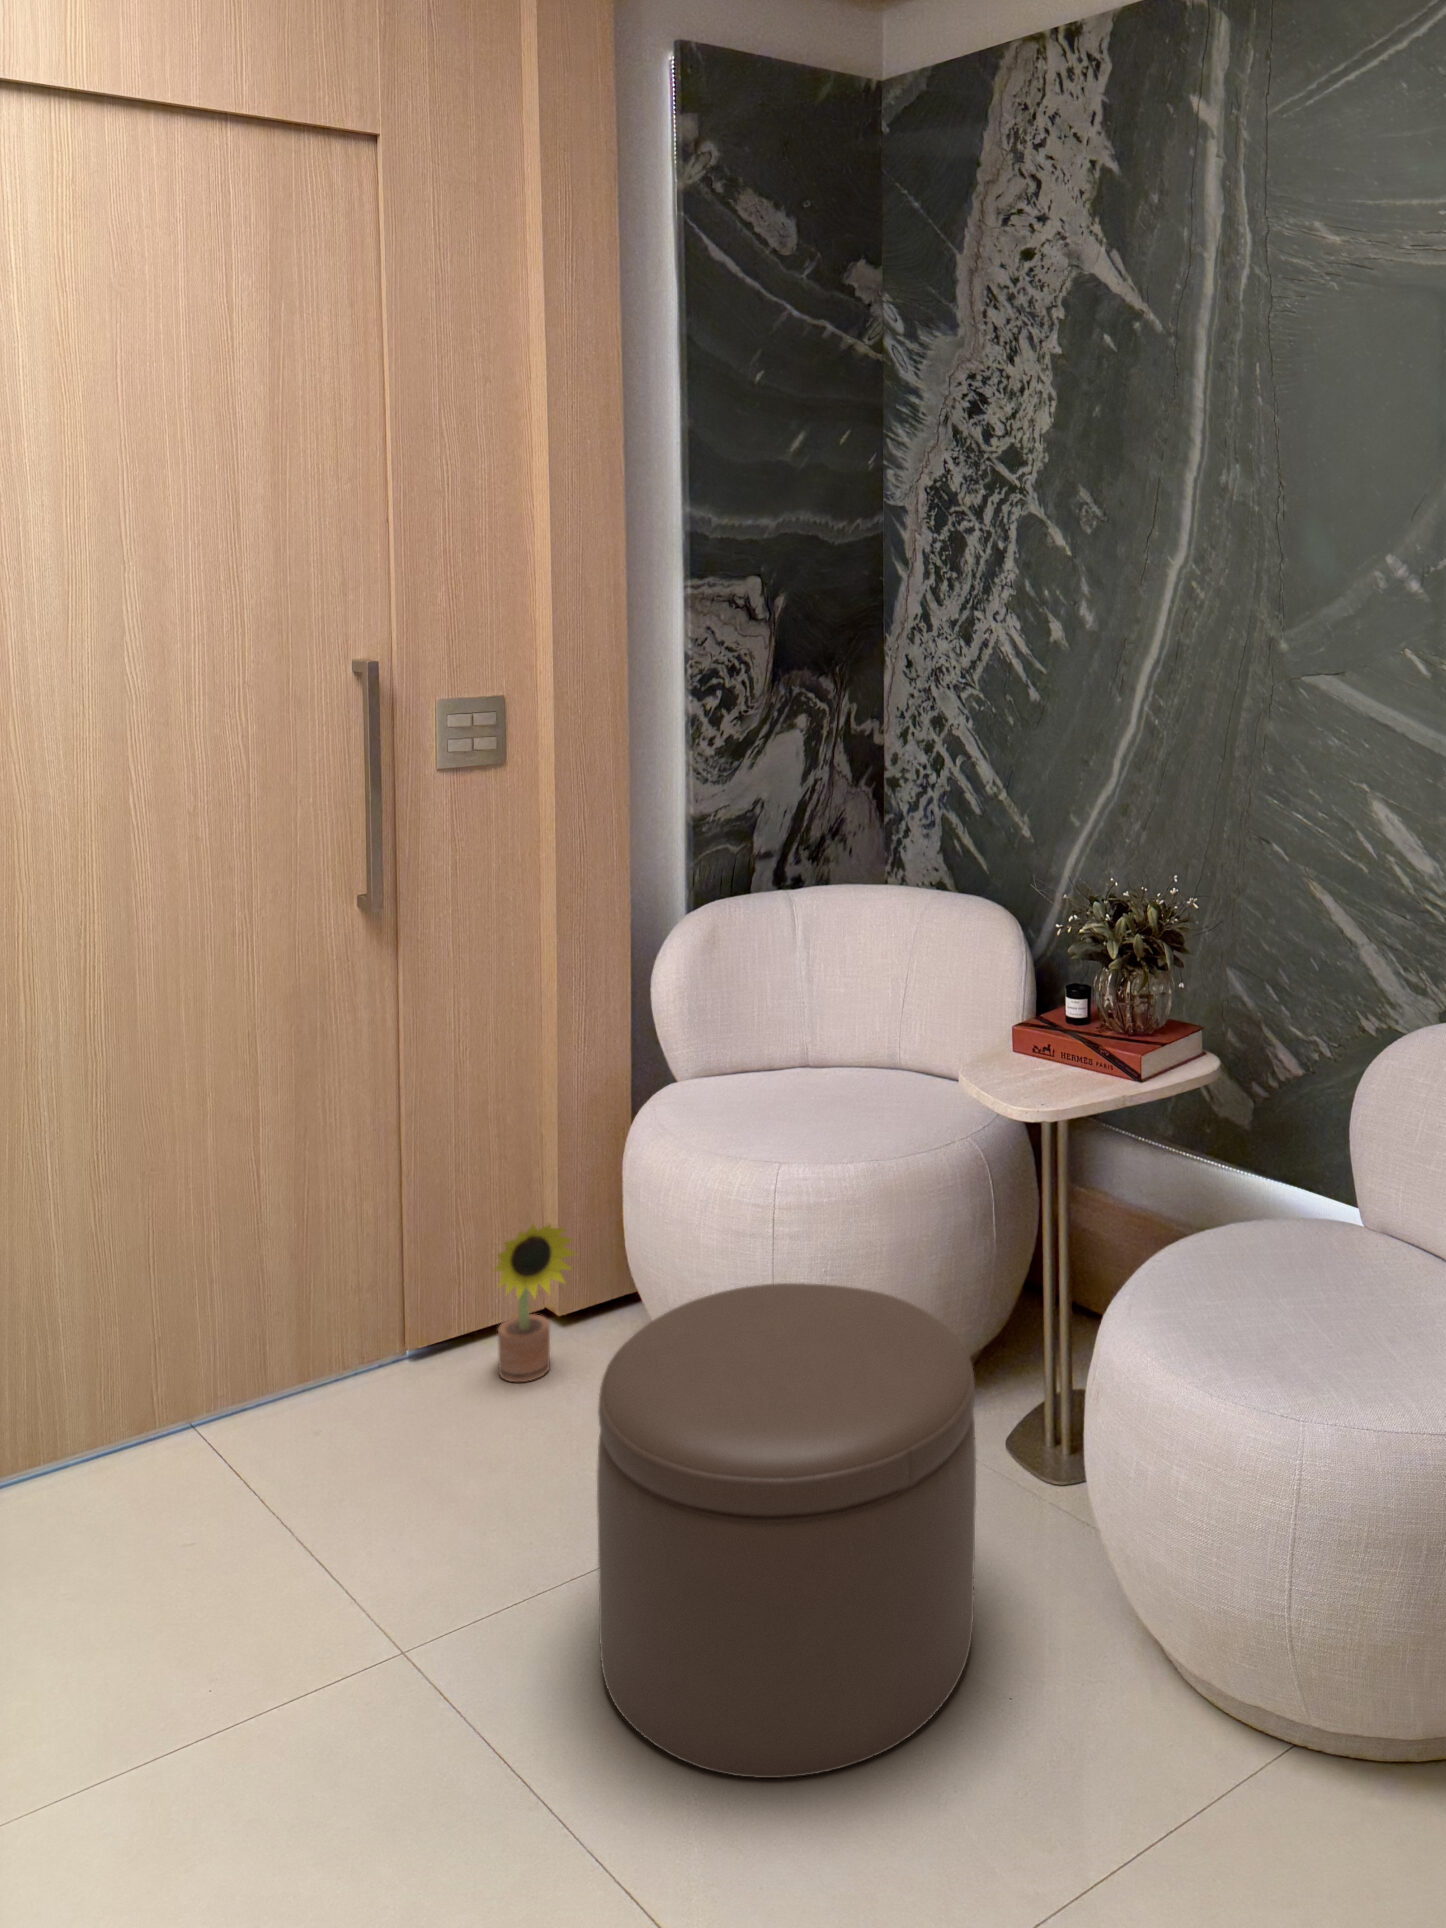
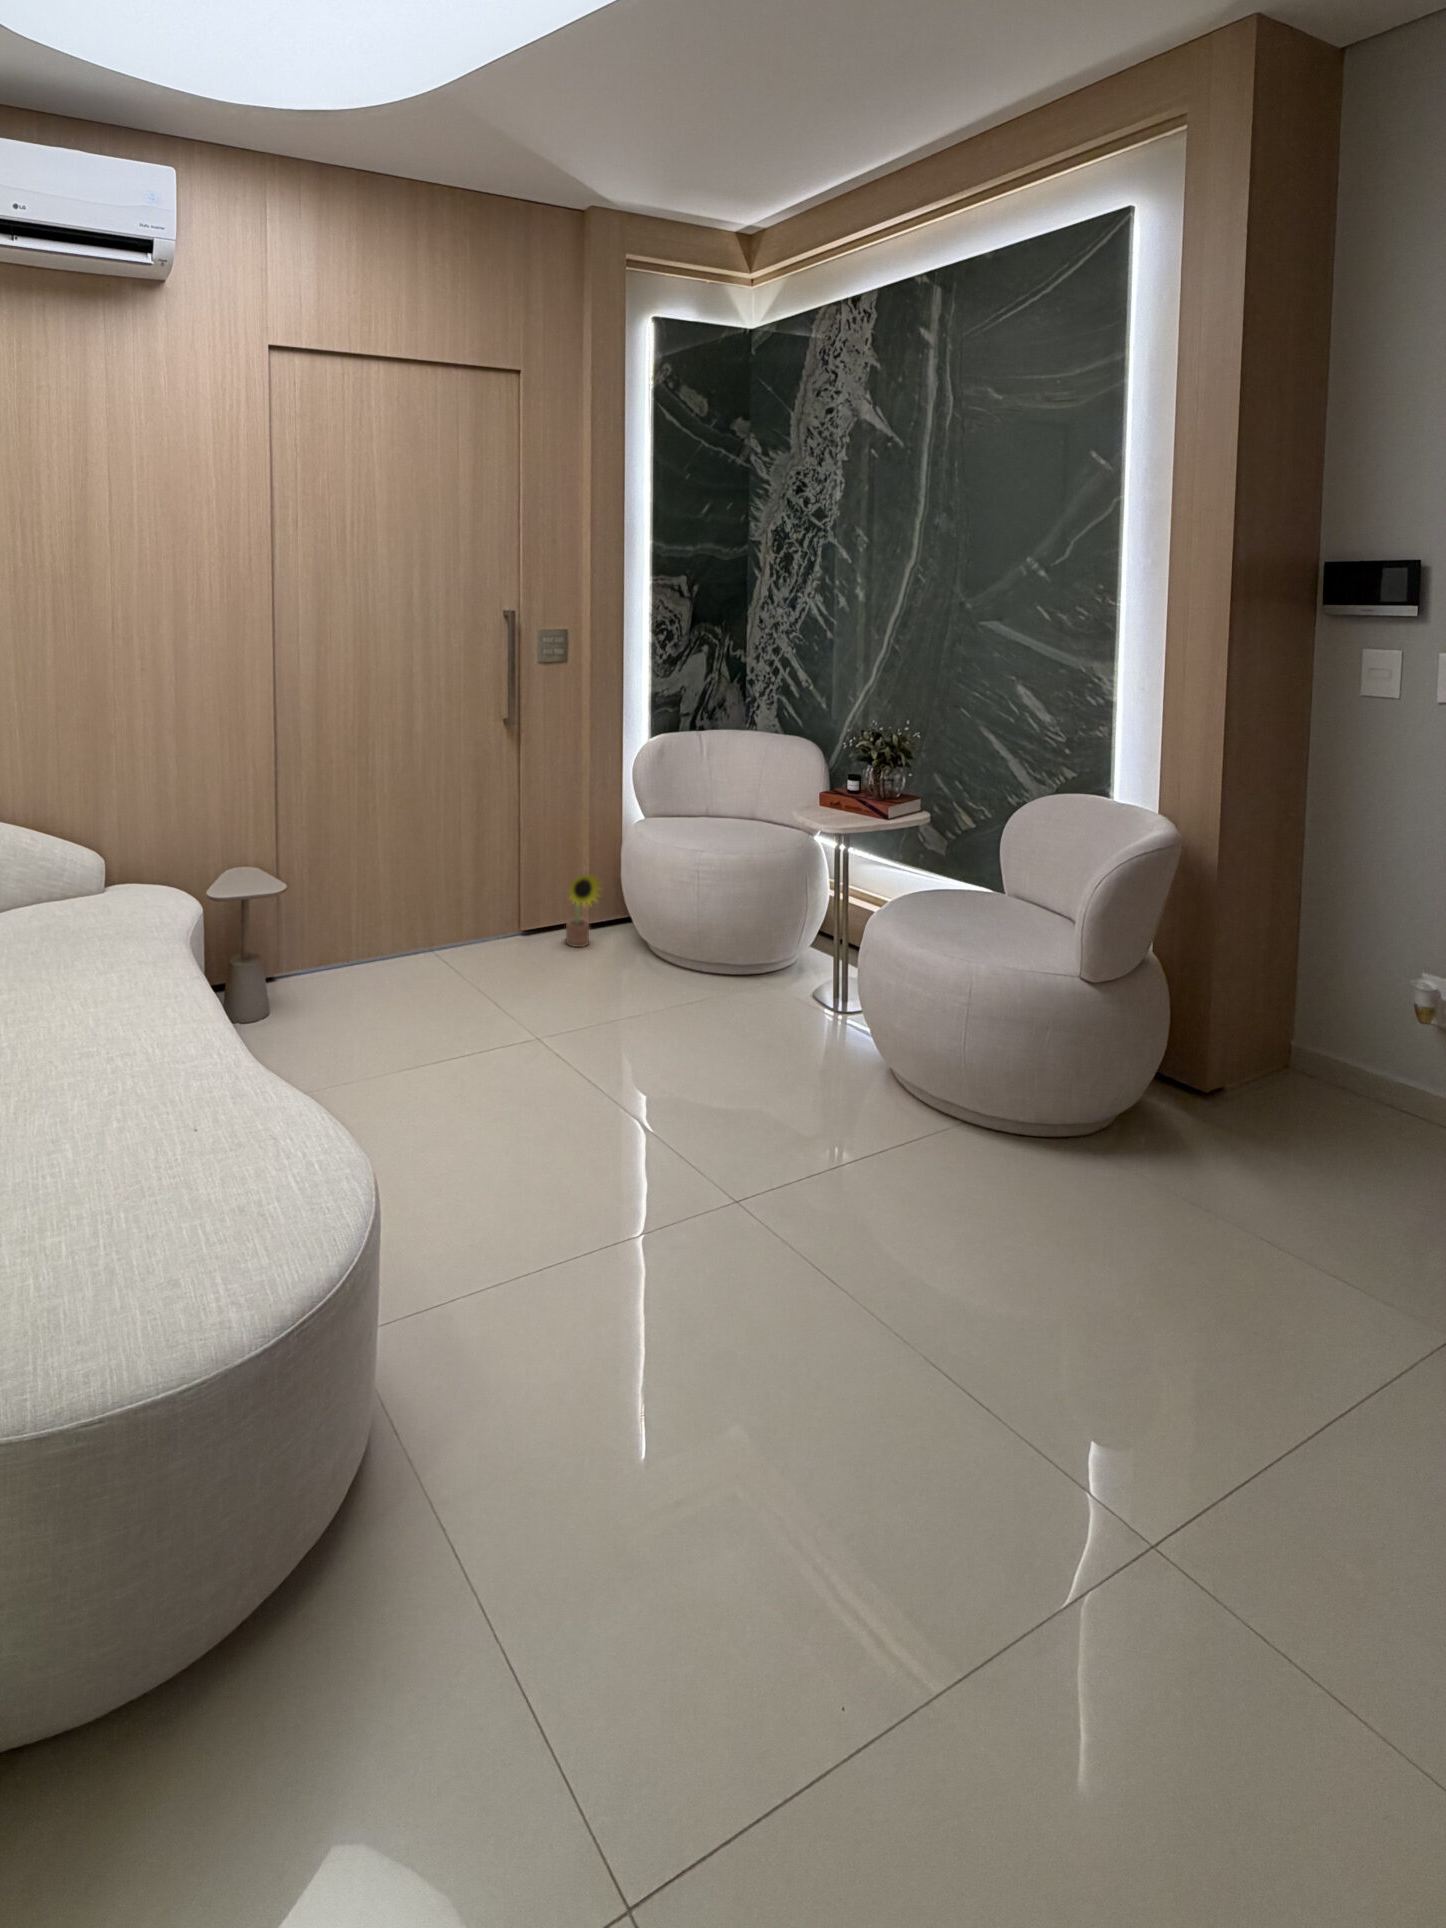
ottoman: present [597,1283,976,1778] -> none [635,893,807,1086]

